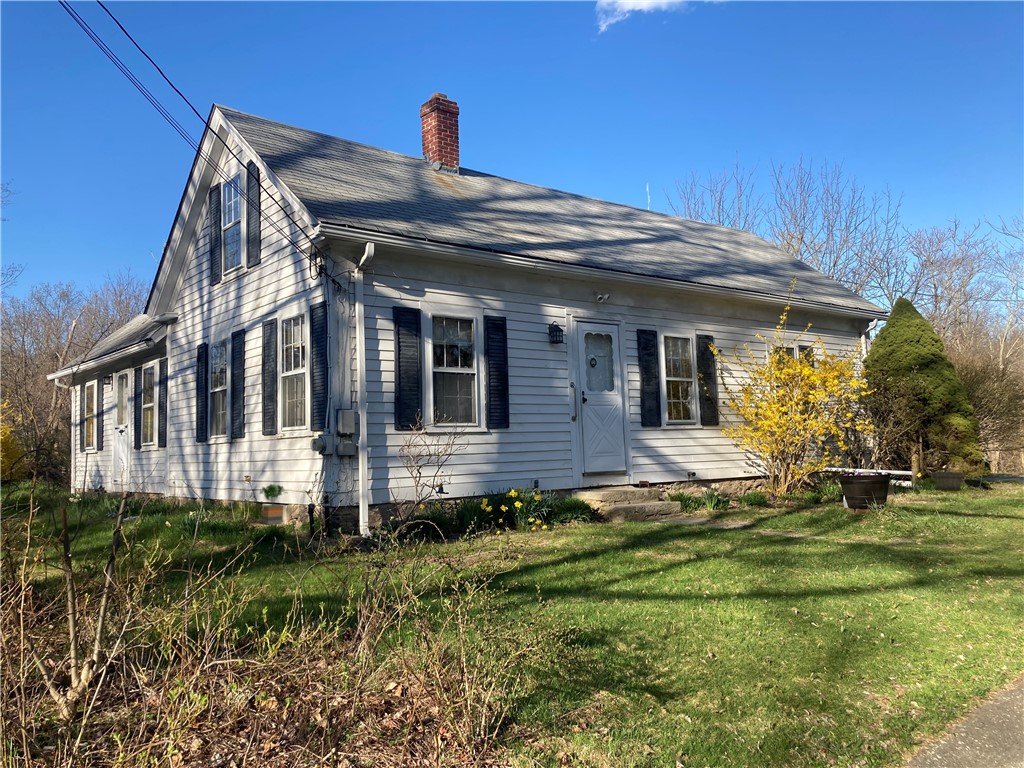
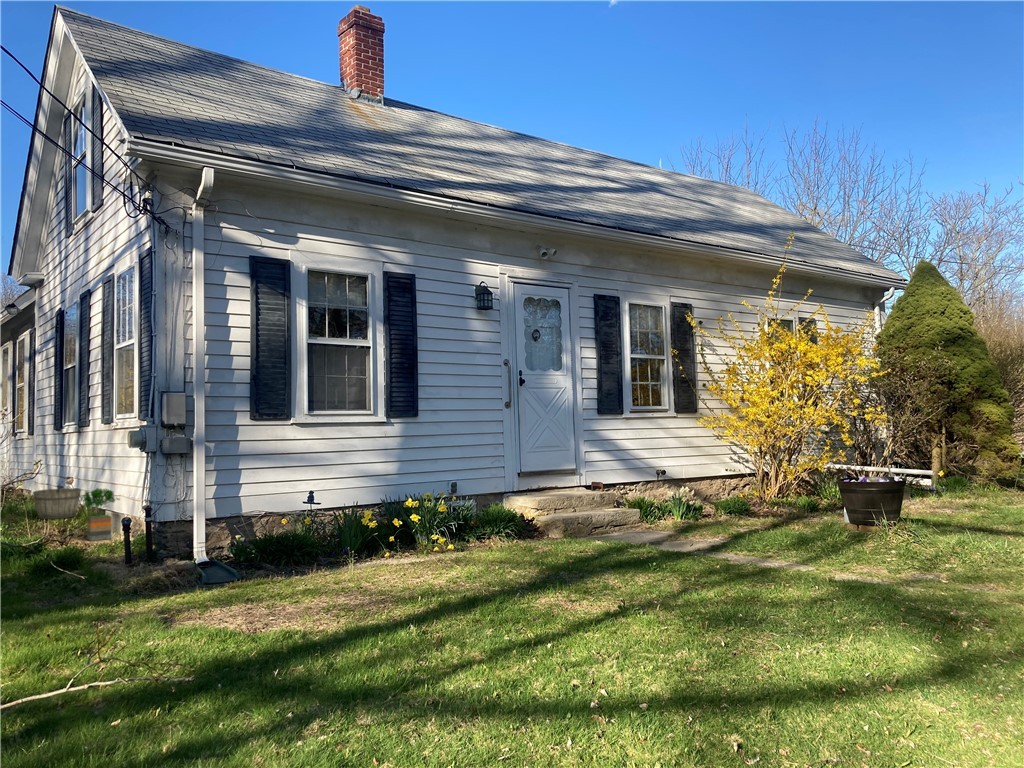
wooden bucket: present [932,469,963,490] -> present [33,483,81,519]

